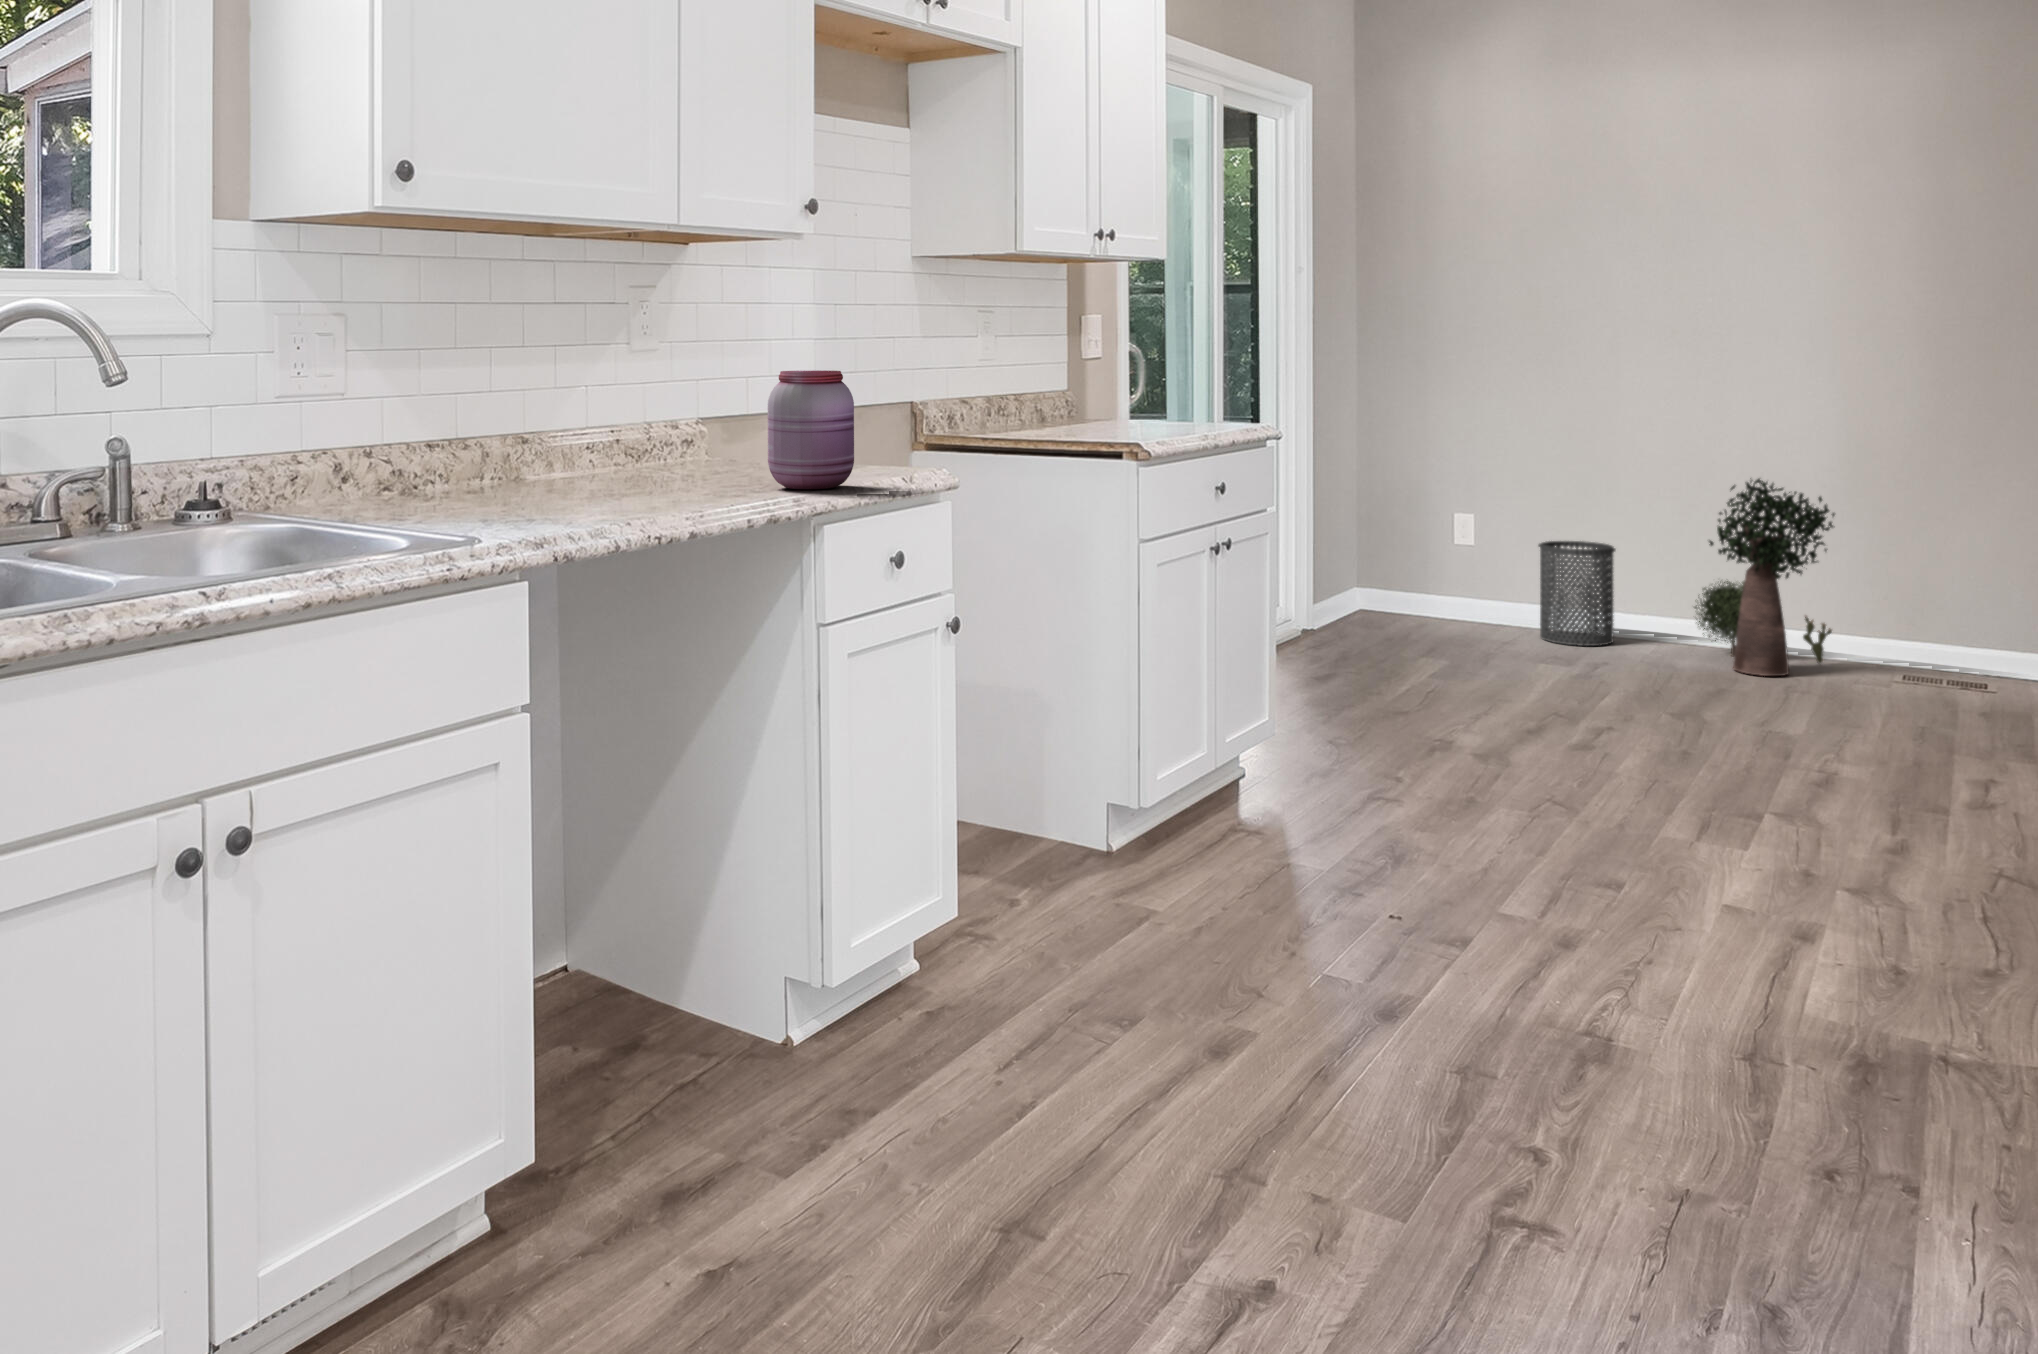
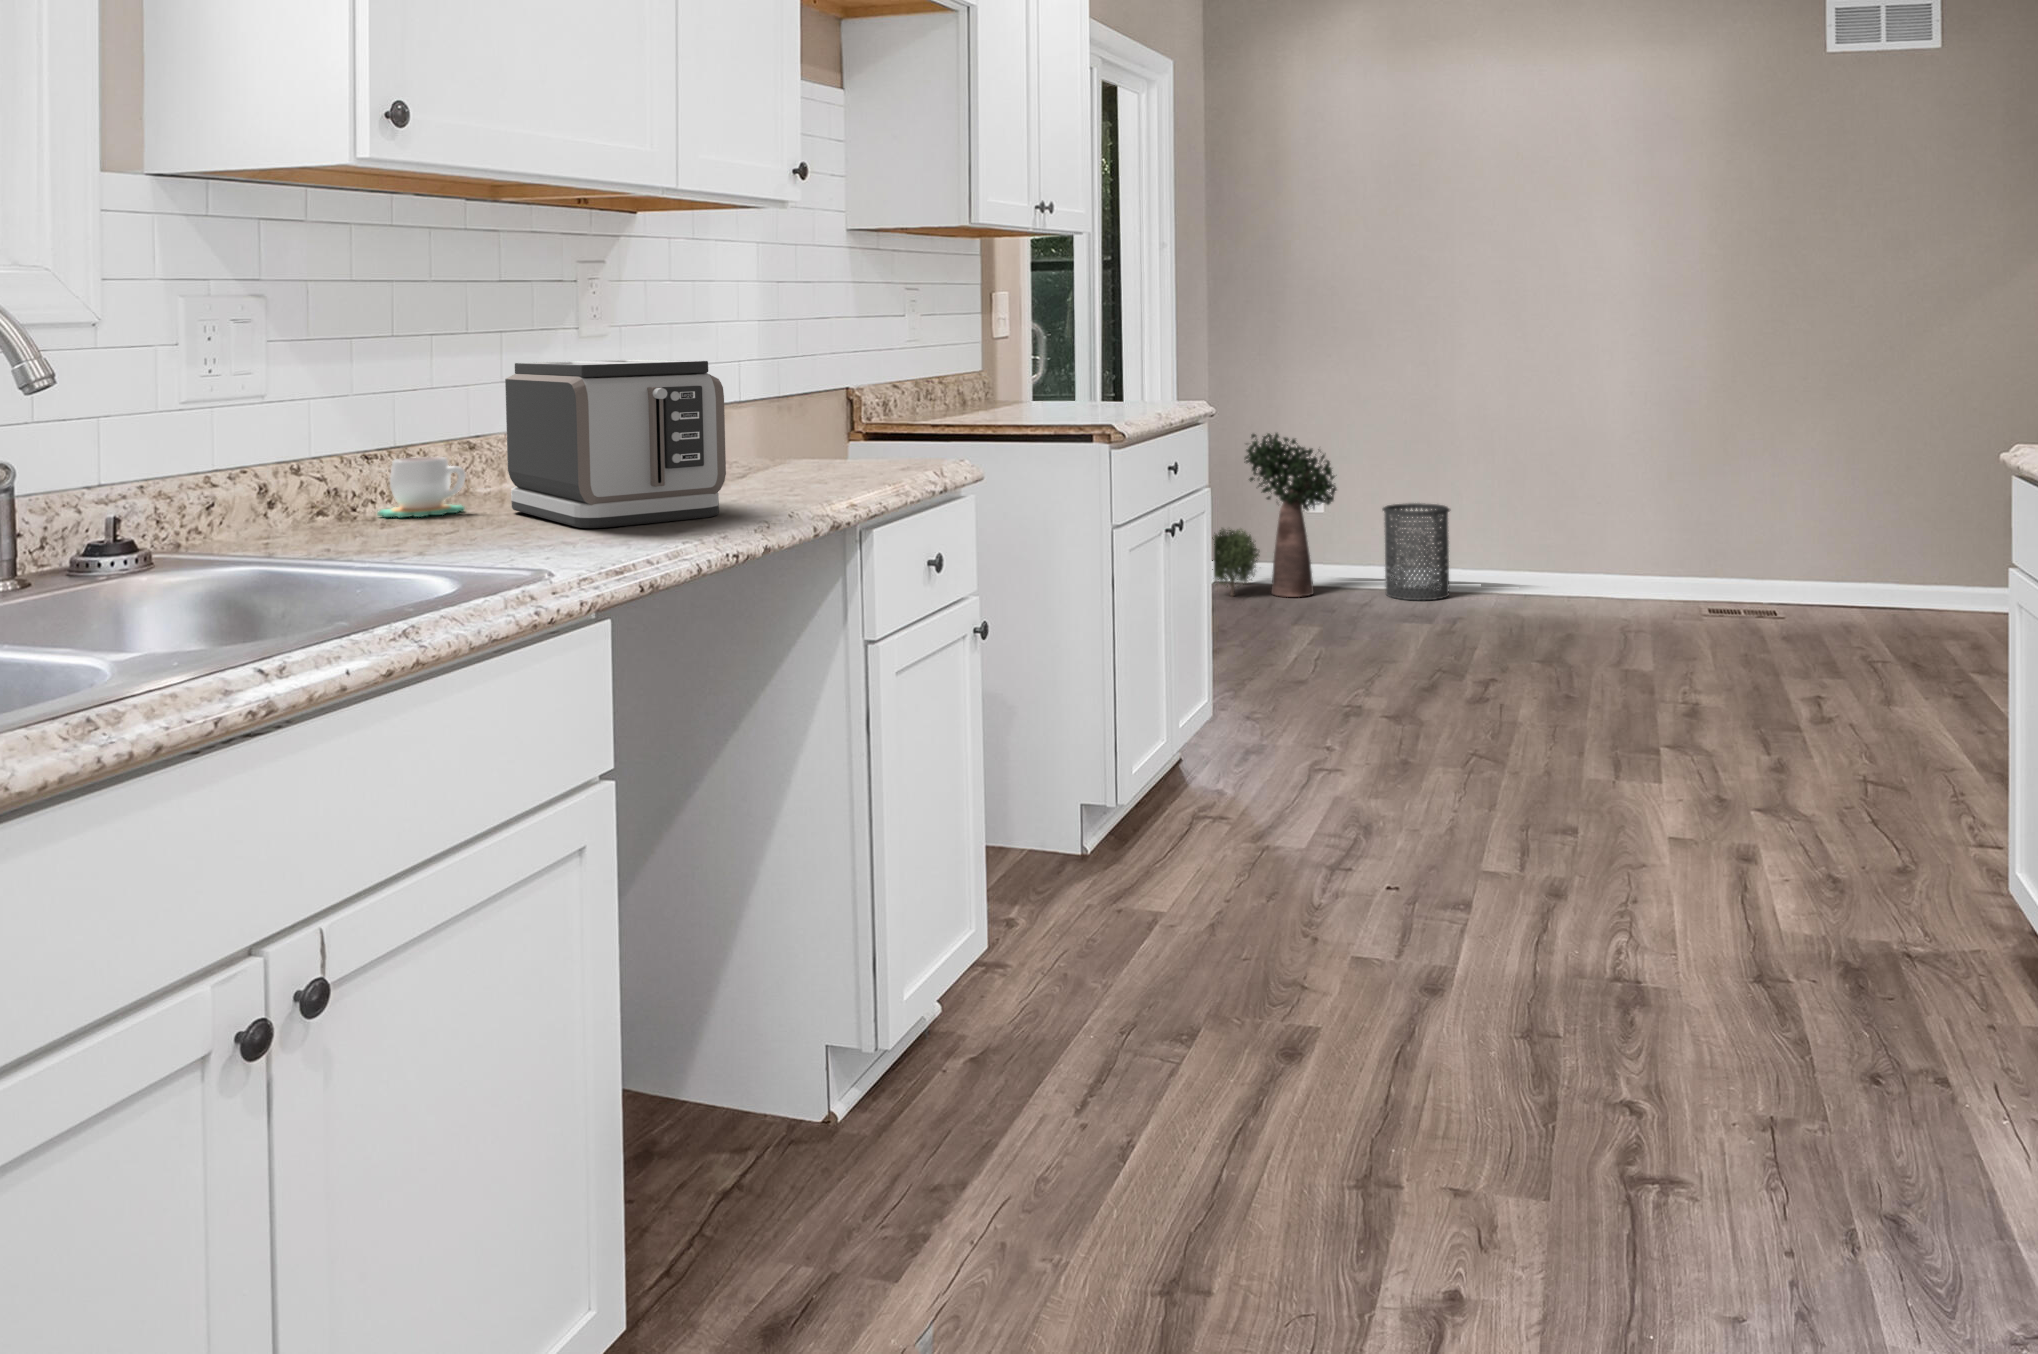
toaster: none [529,371,682,511] -> present [505,360,726,528]
jar: present [768,371,854,489] -> none [787,355,887,489]
mug: none [435,448,503,496] -> present [377,457,465,517]
potted plant: present [1694,478,1835,676] -> present [1212,433,1336,597]

